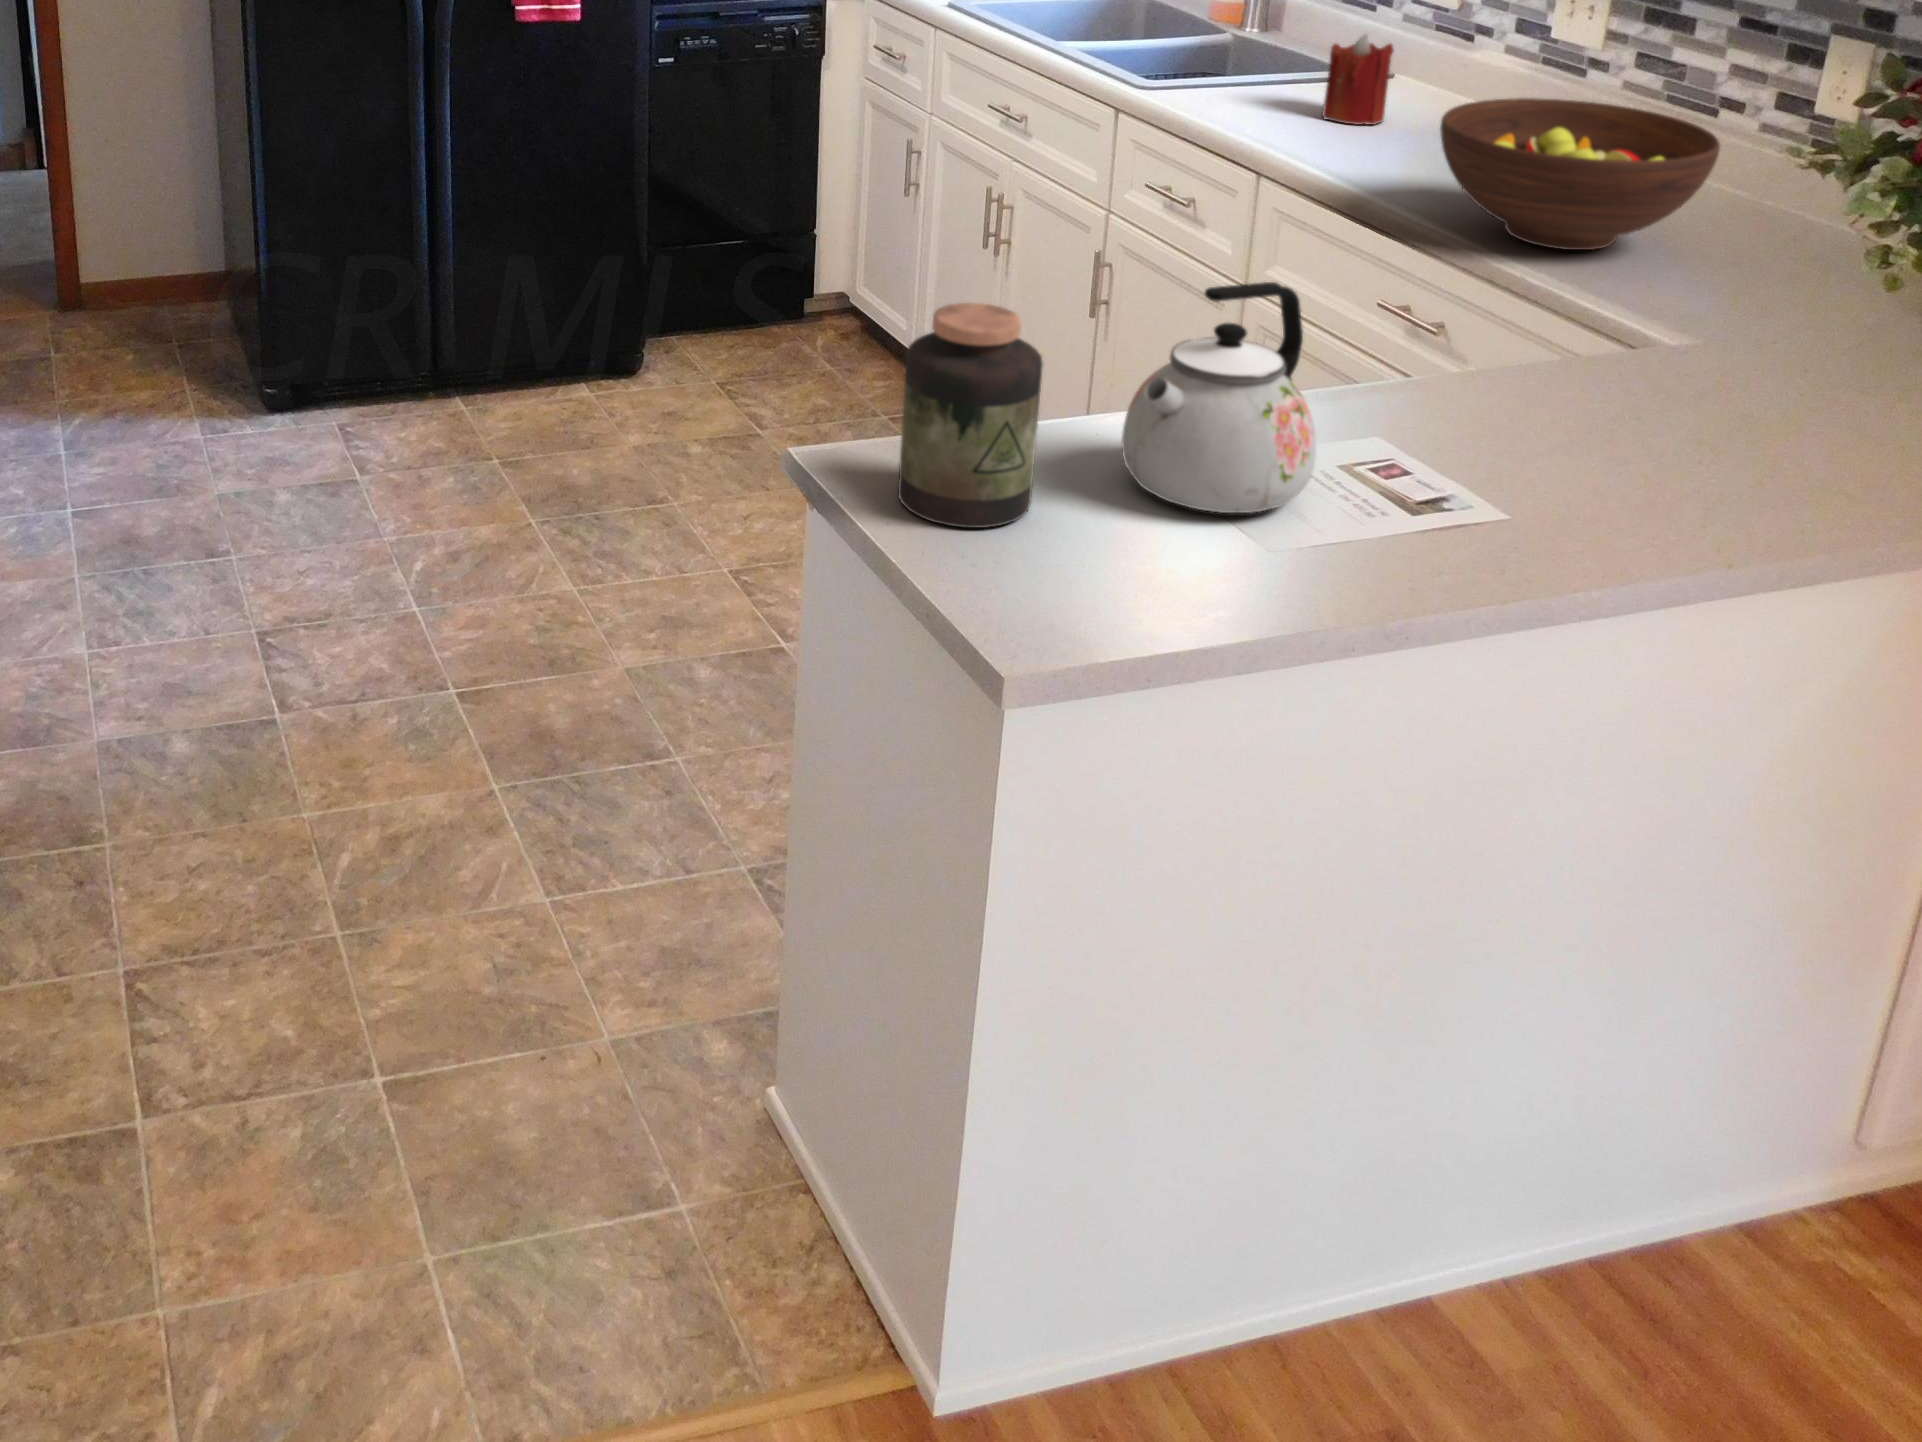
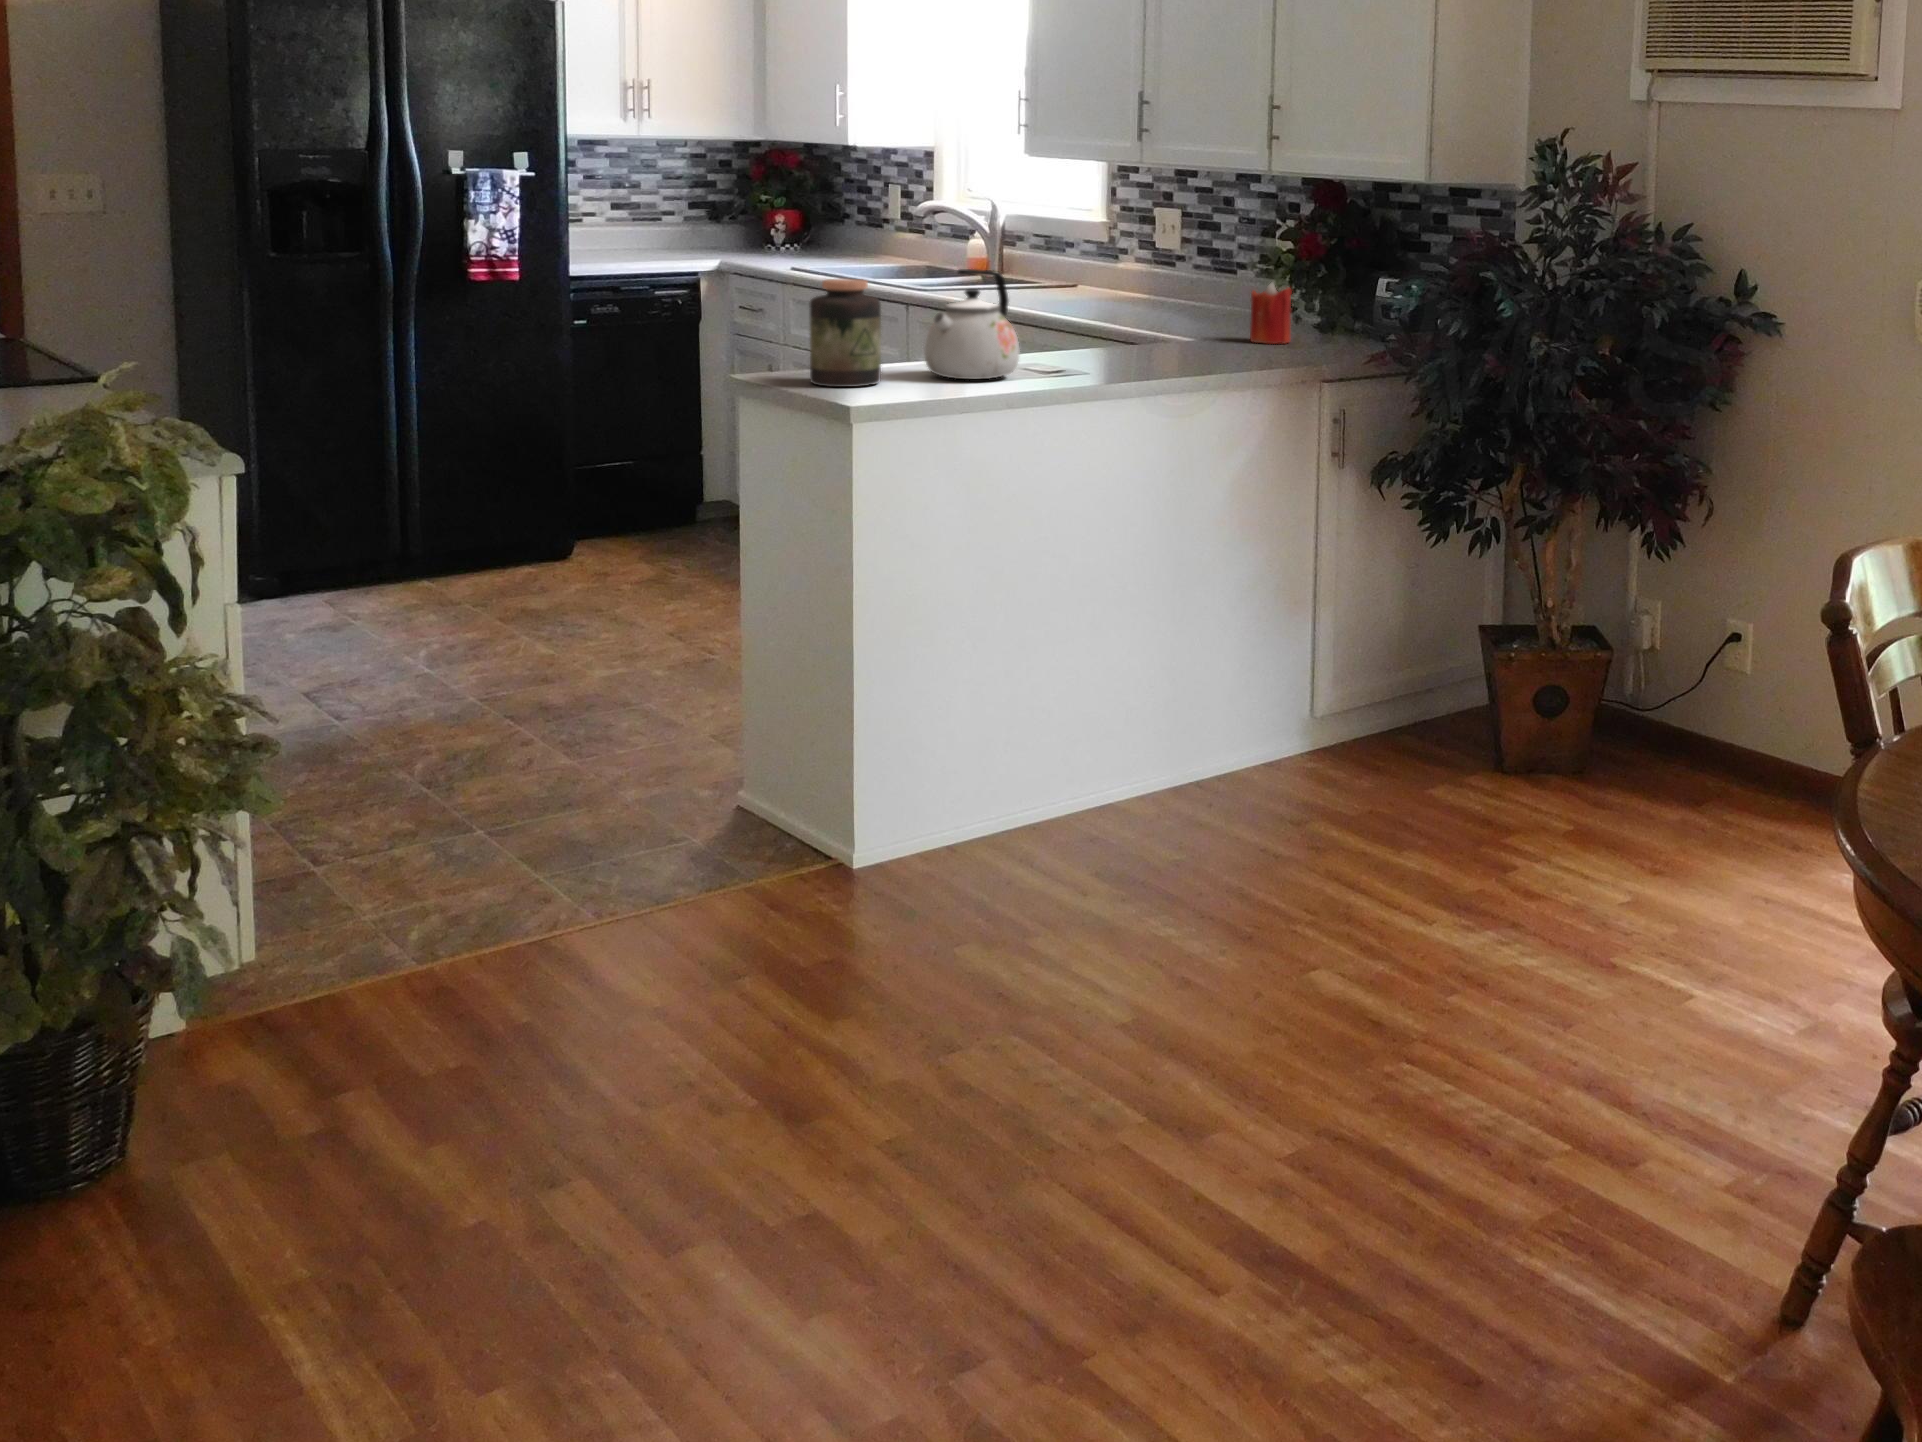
candle: present [1322,34,1394,125] -> present [1250,283,1292,344]
fruit bowl: present [1440,98,1720,250] -> none [1089,257,1225,327]

